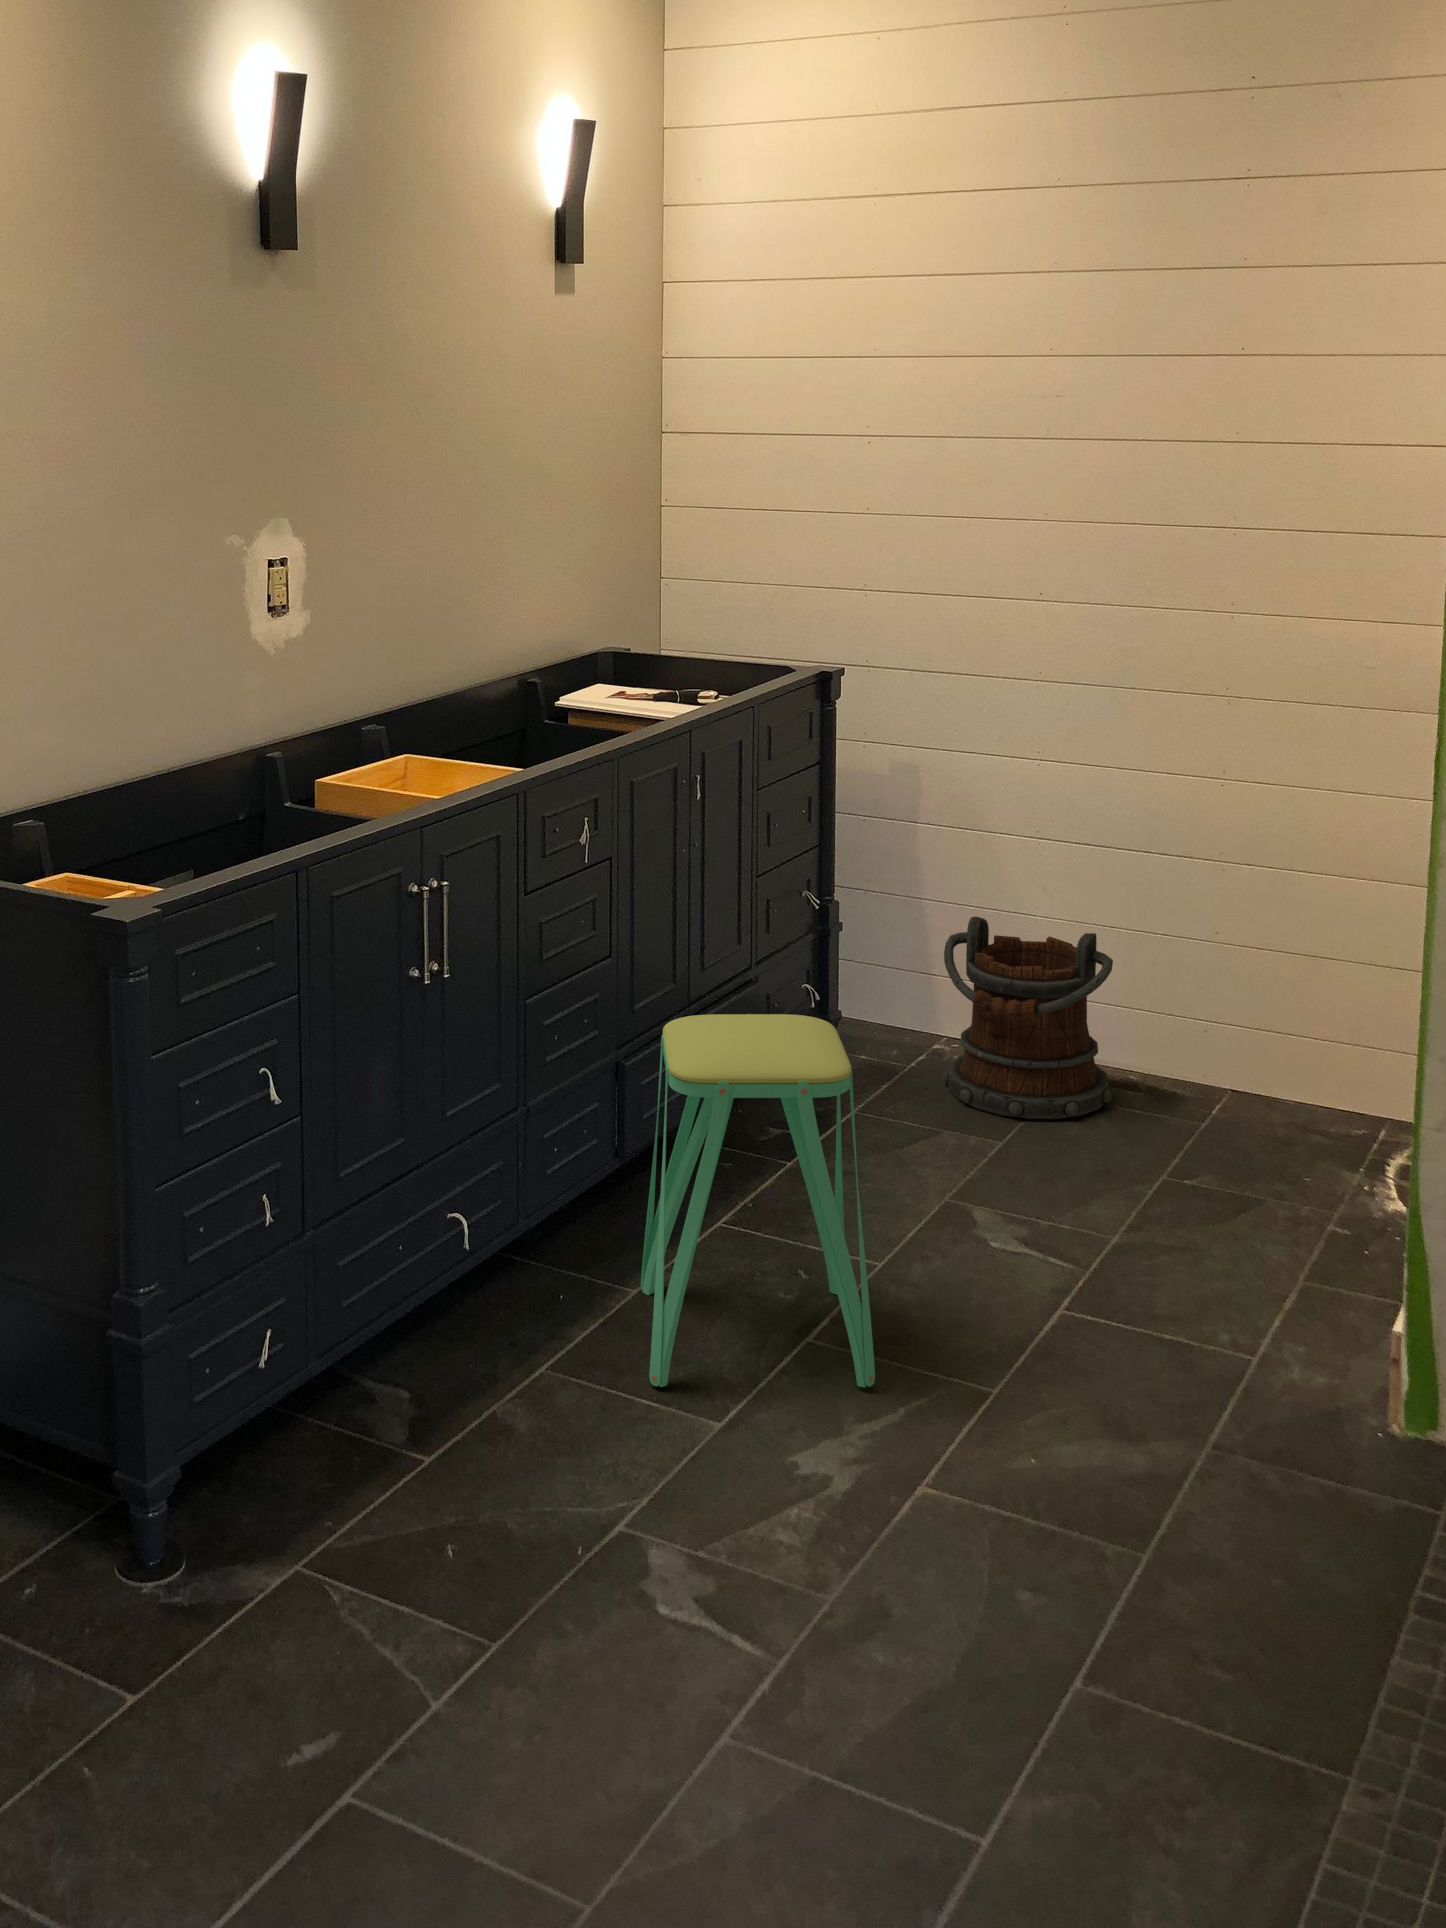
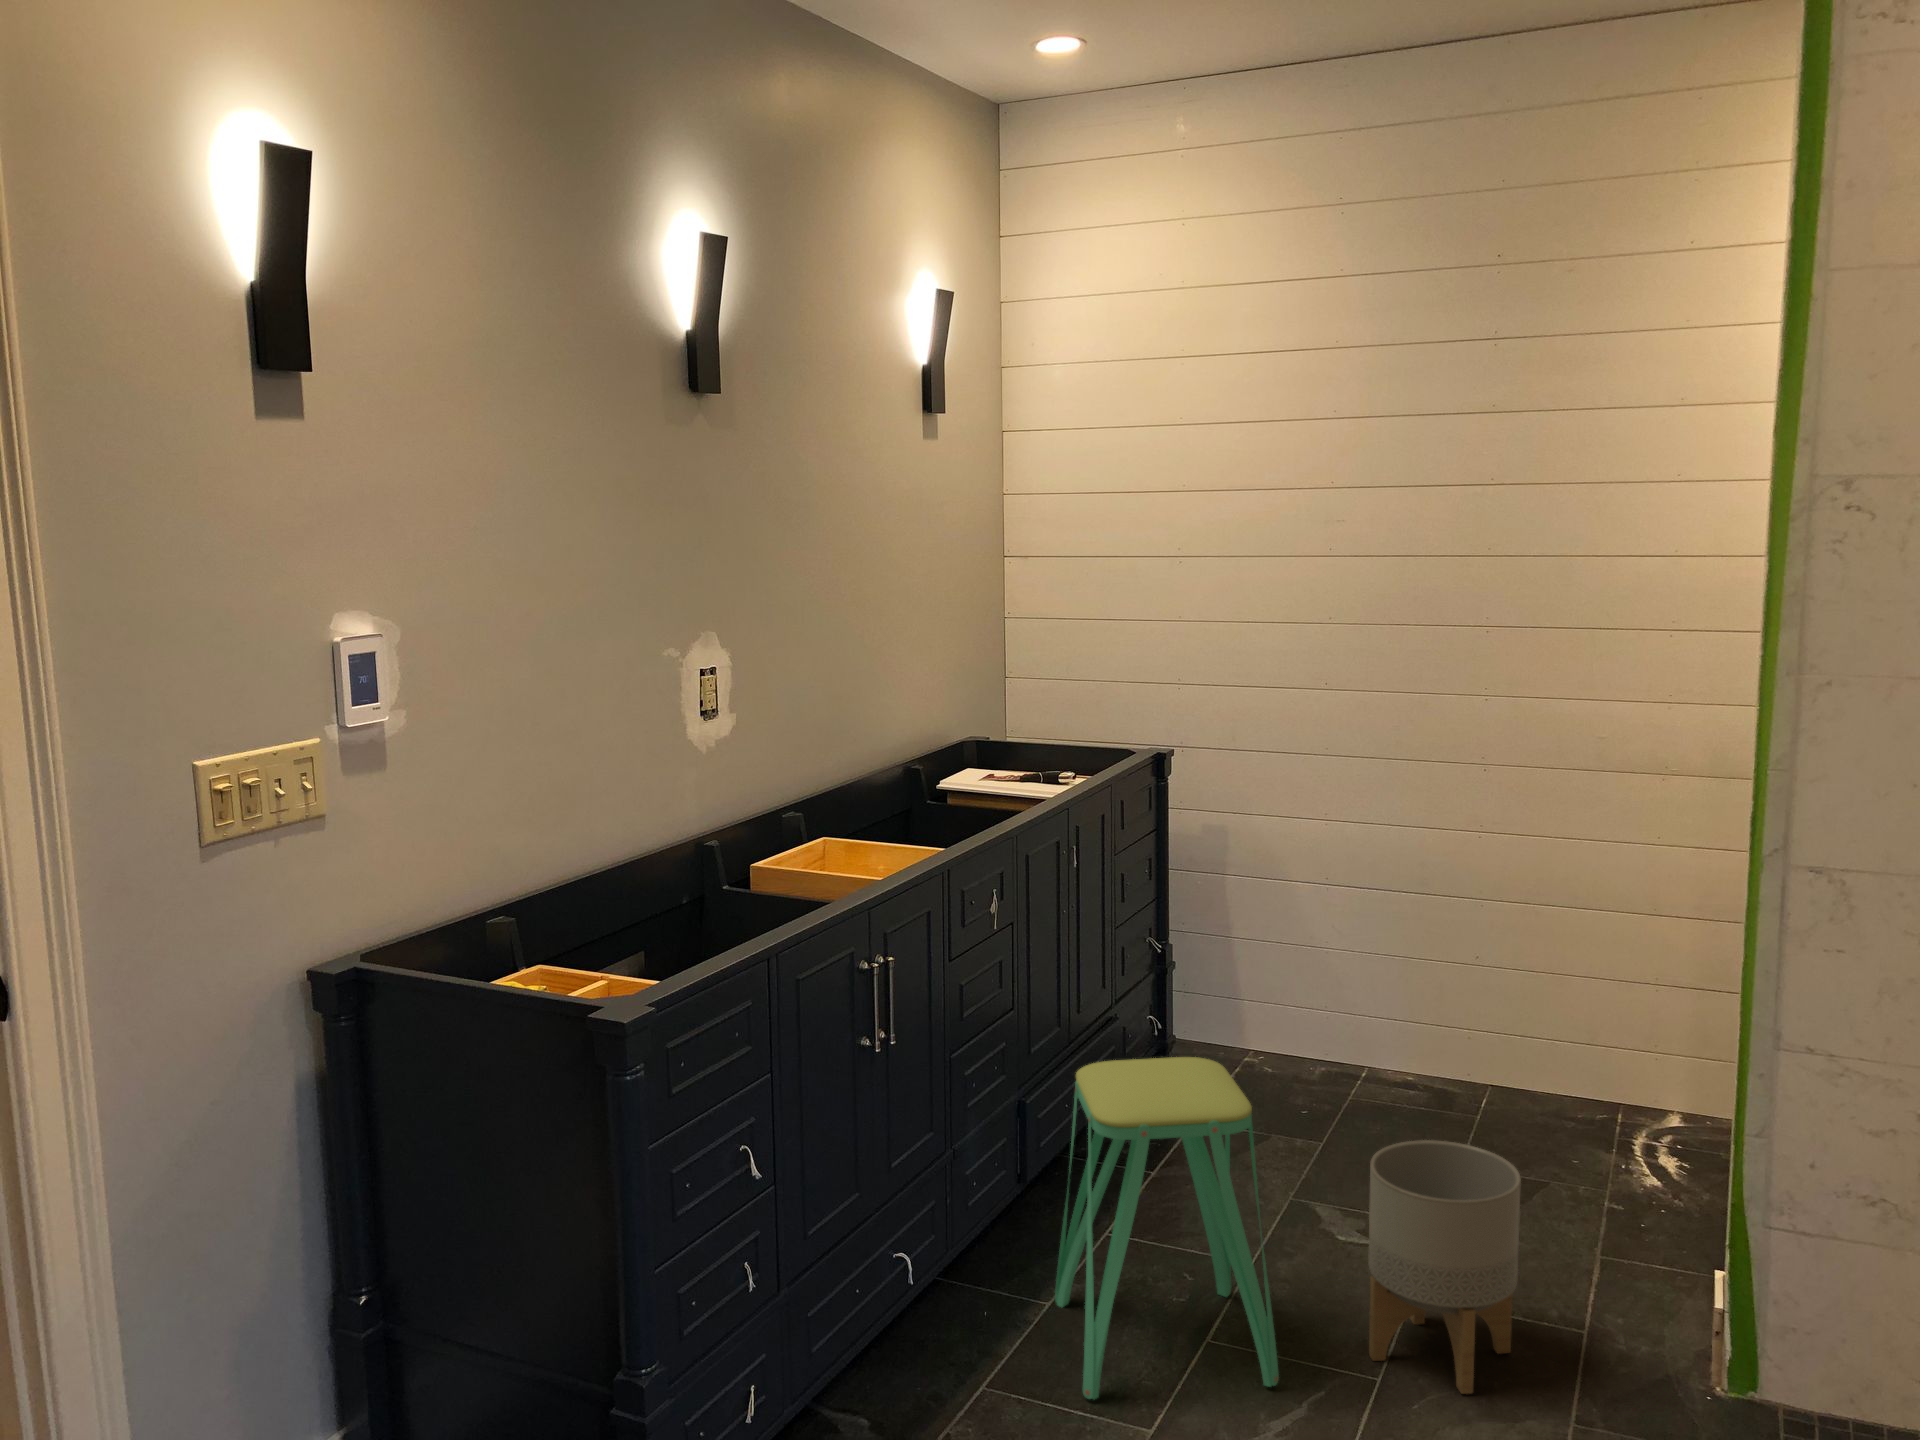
bucket: present [942,916,1113,1119] -> none [1262,953,1404,1121]
planter: none [989,1123,1166,1409] -> present [1368,1140,1521,1394]

